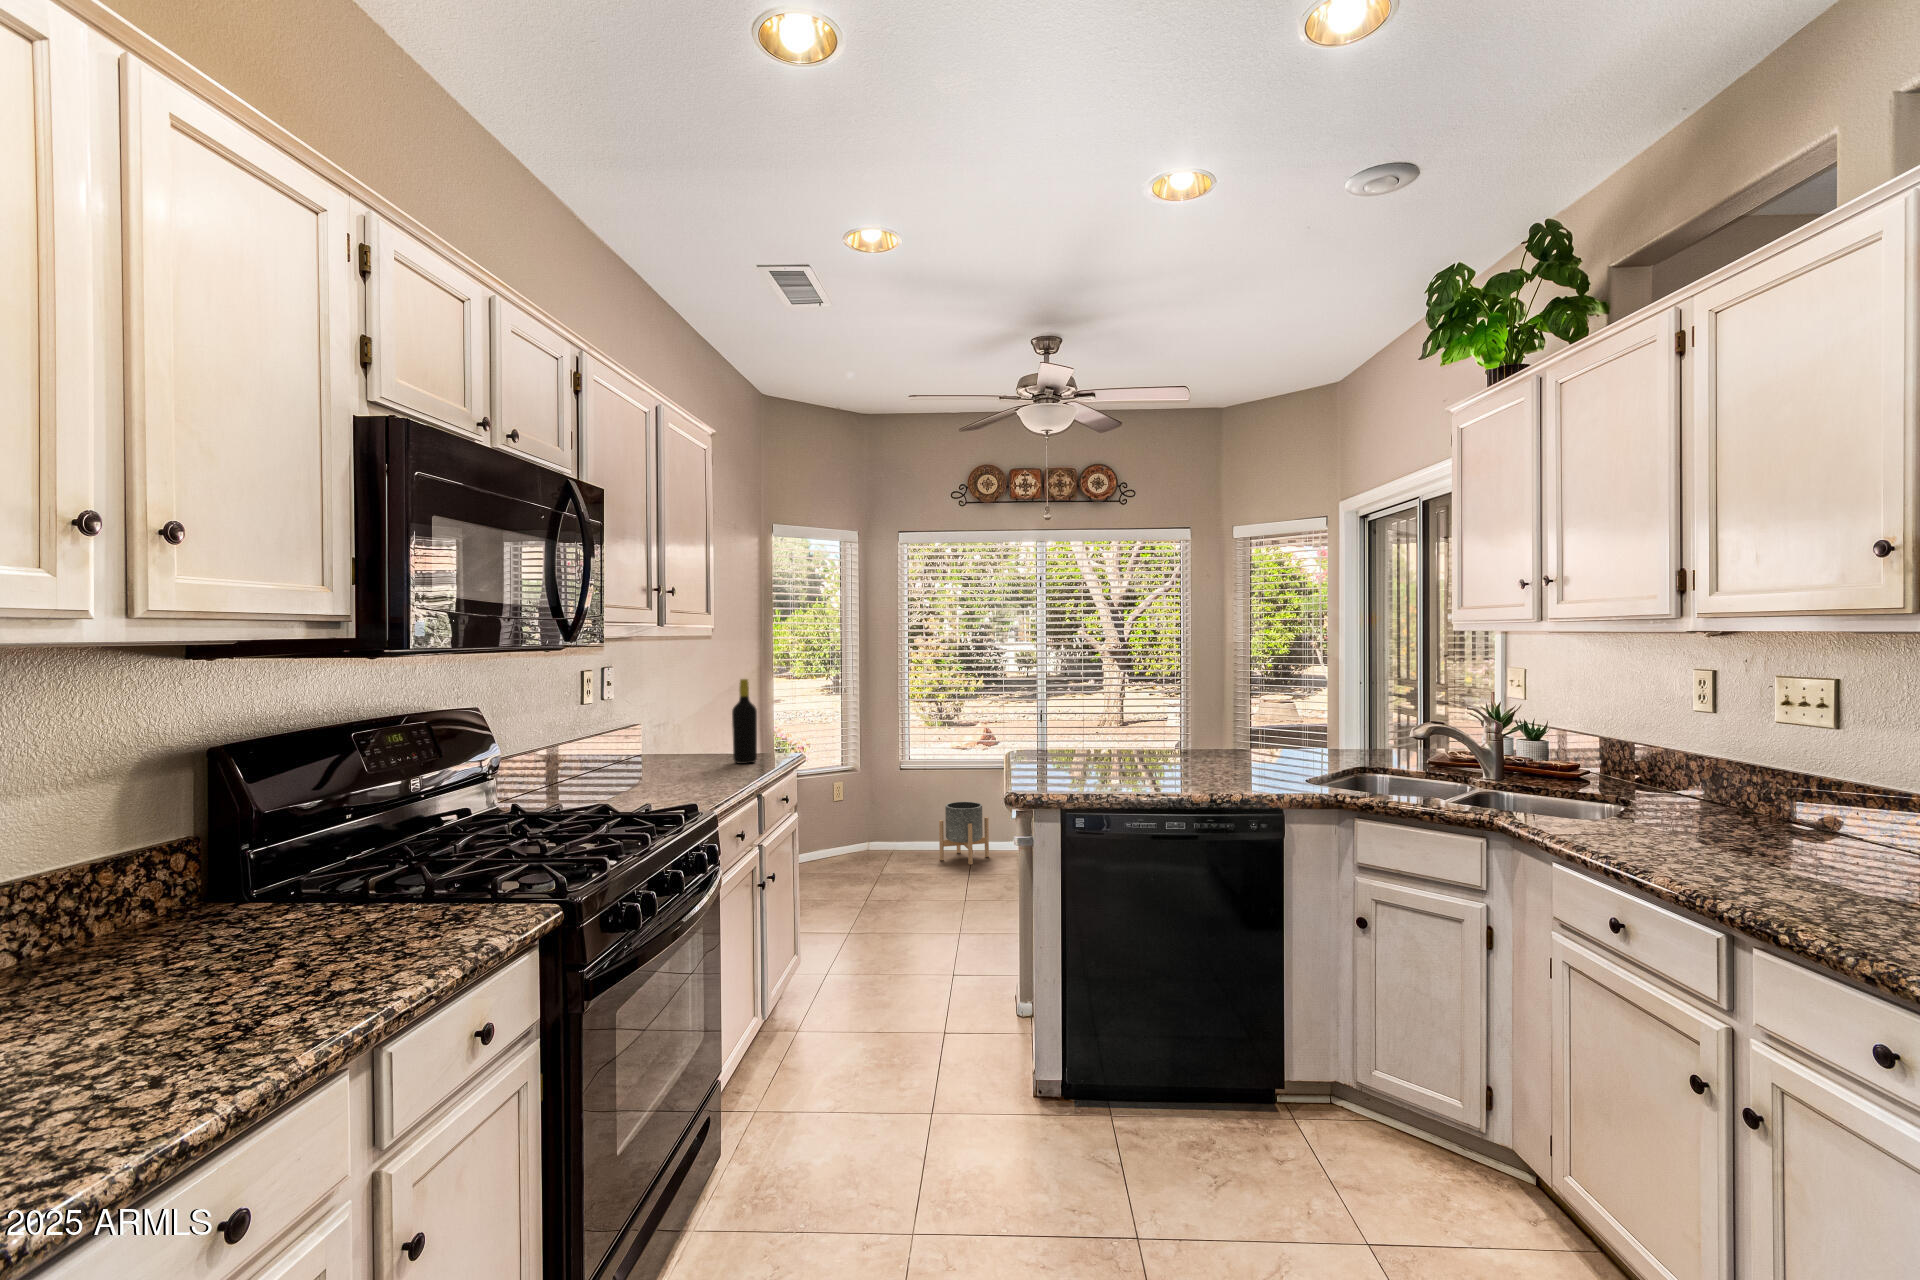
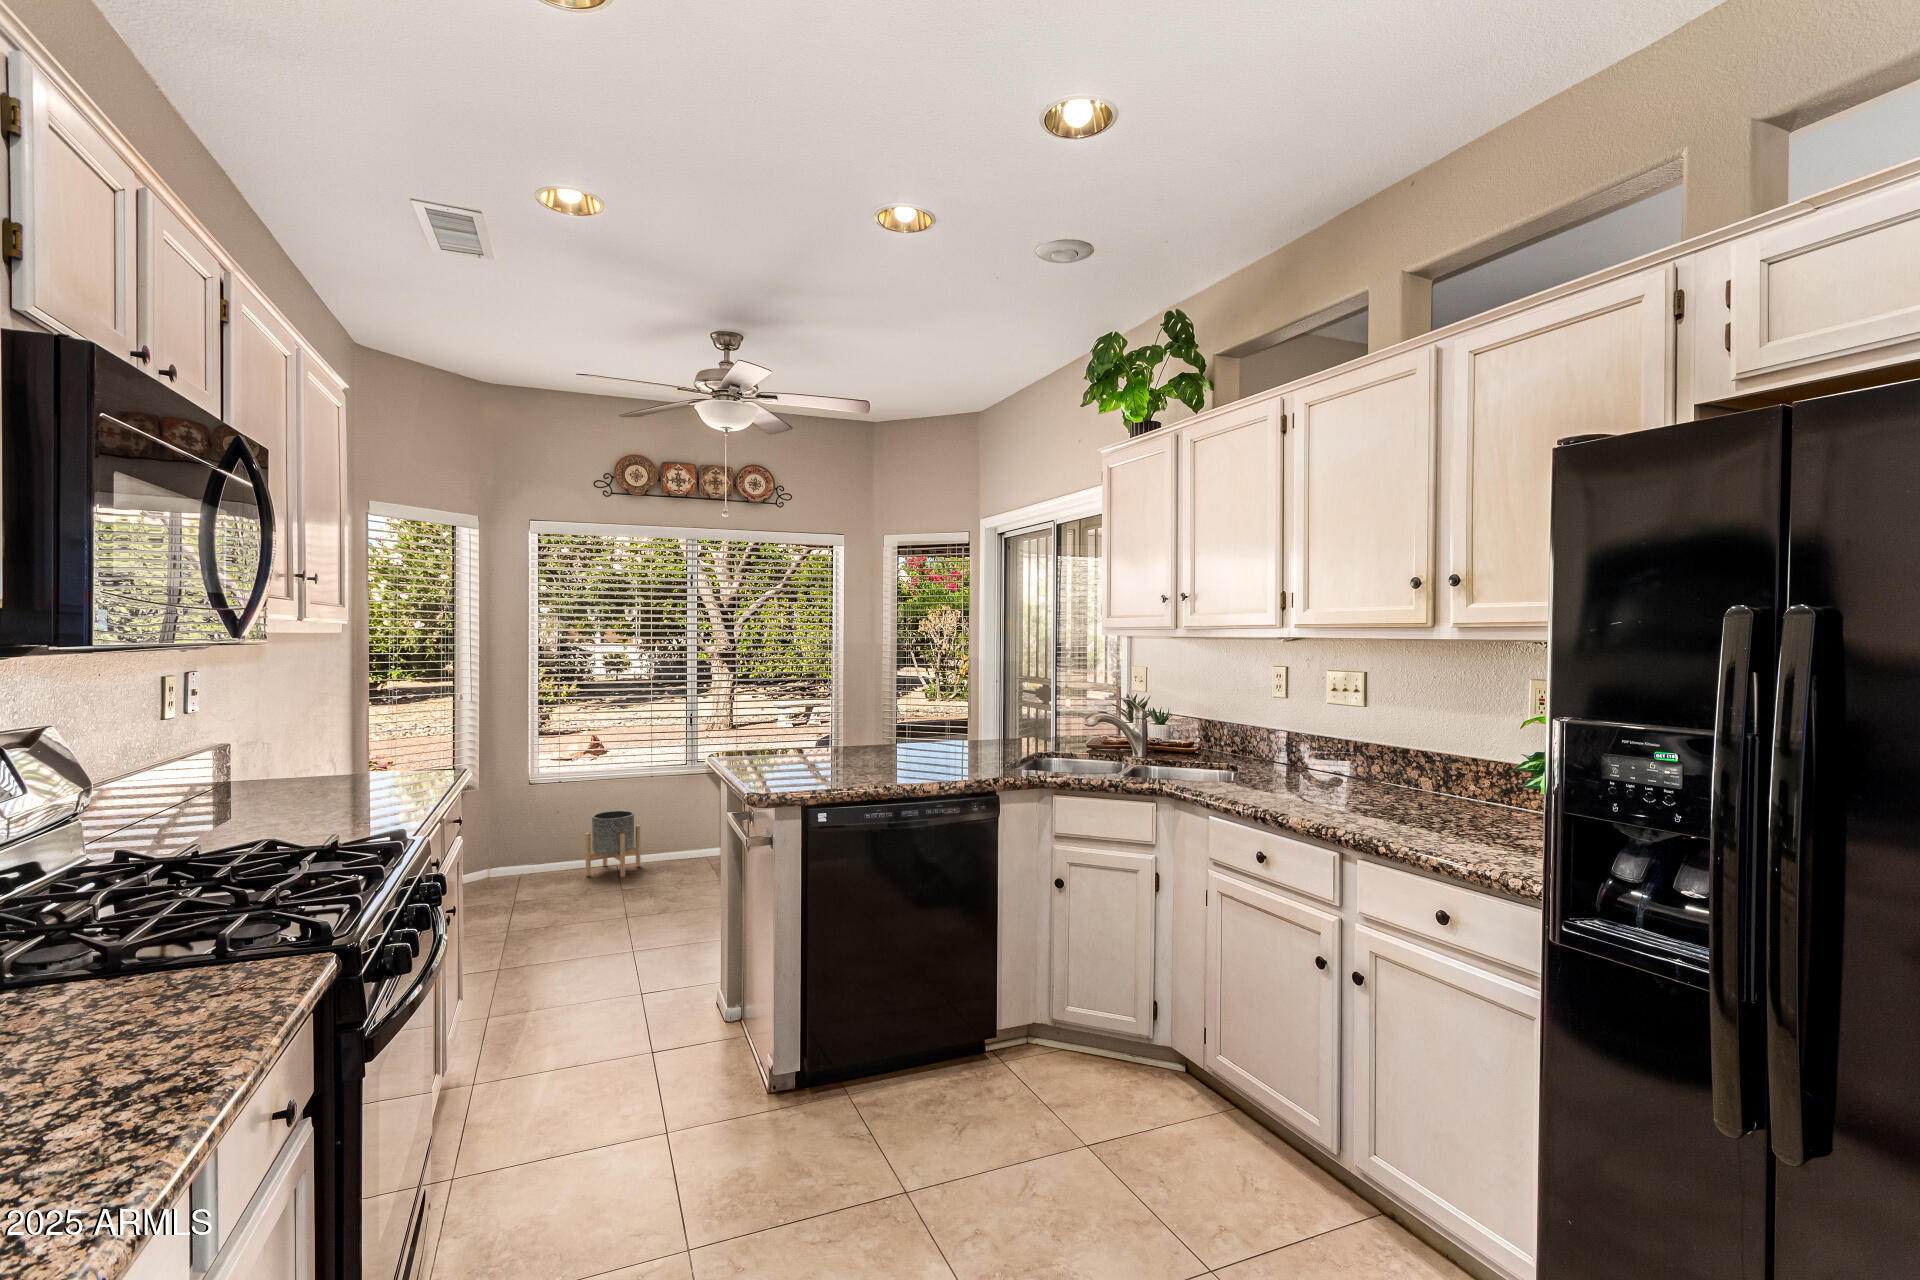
bottle: present [732,679,757,764] -> none [386,686,420,786]

